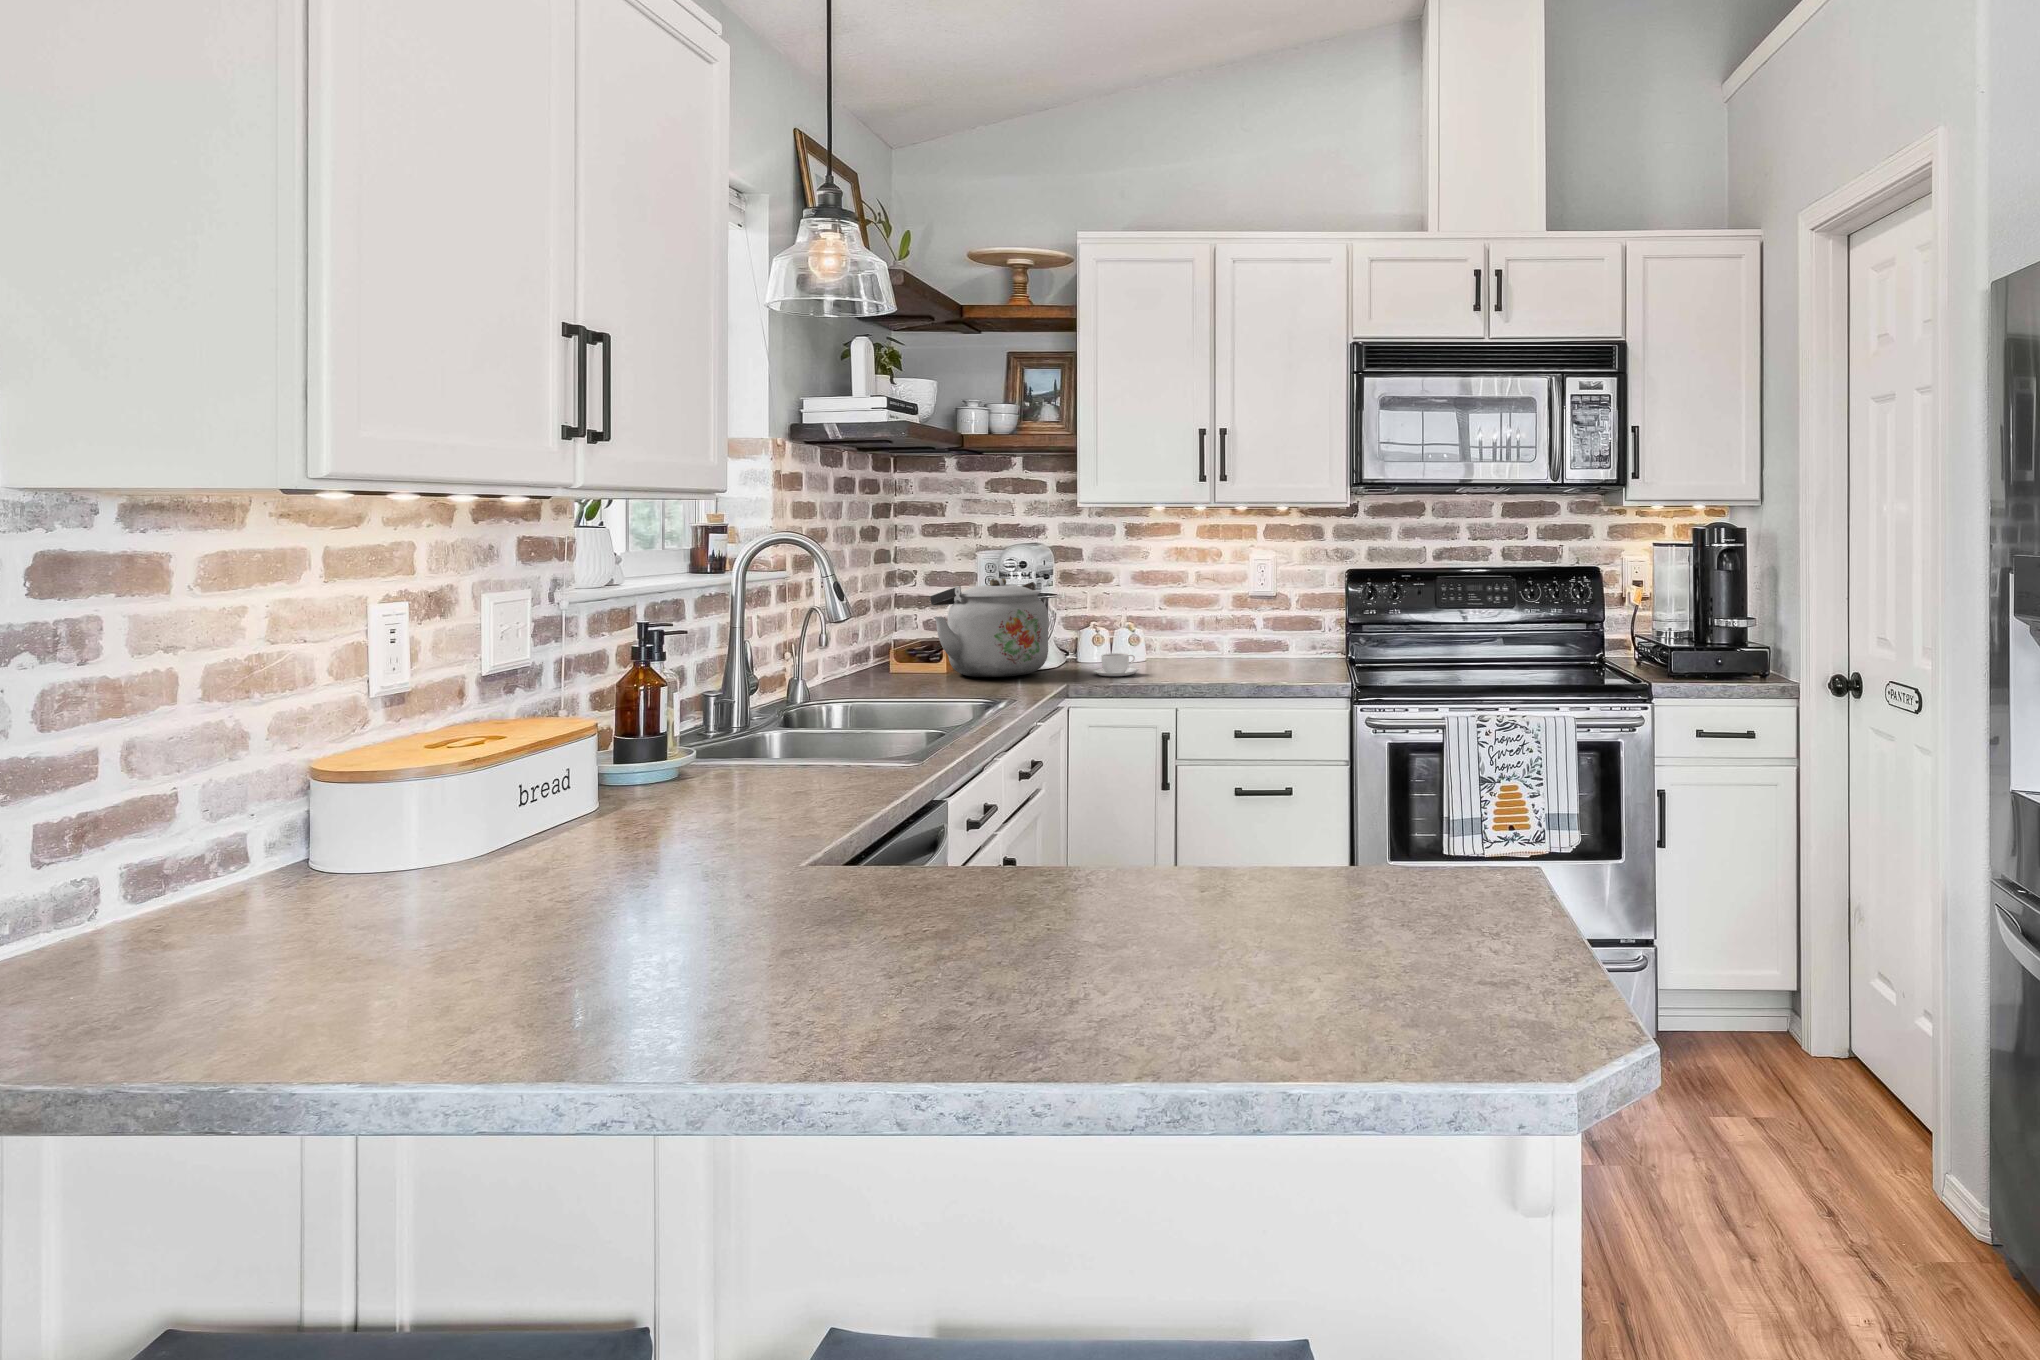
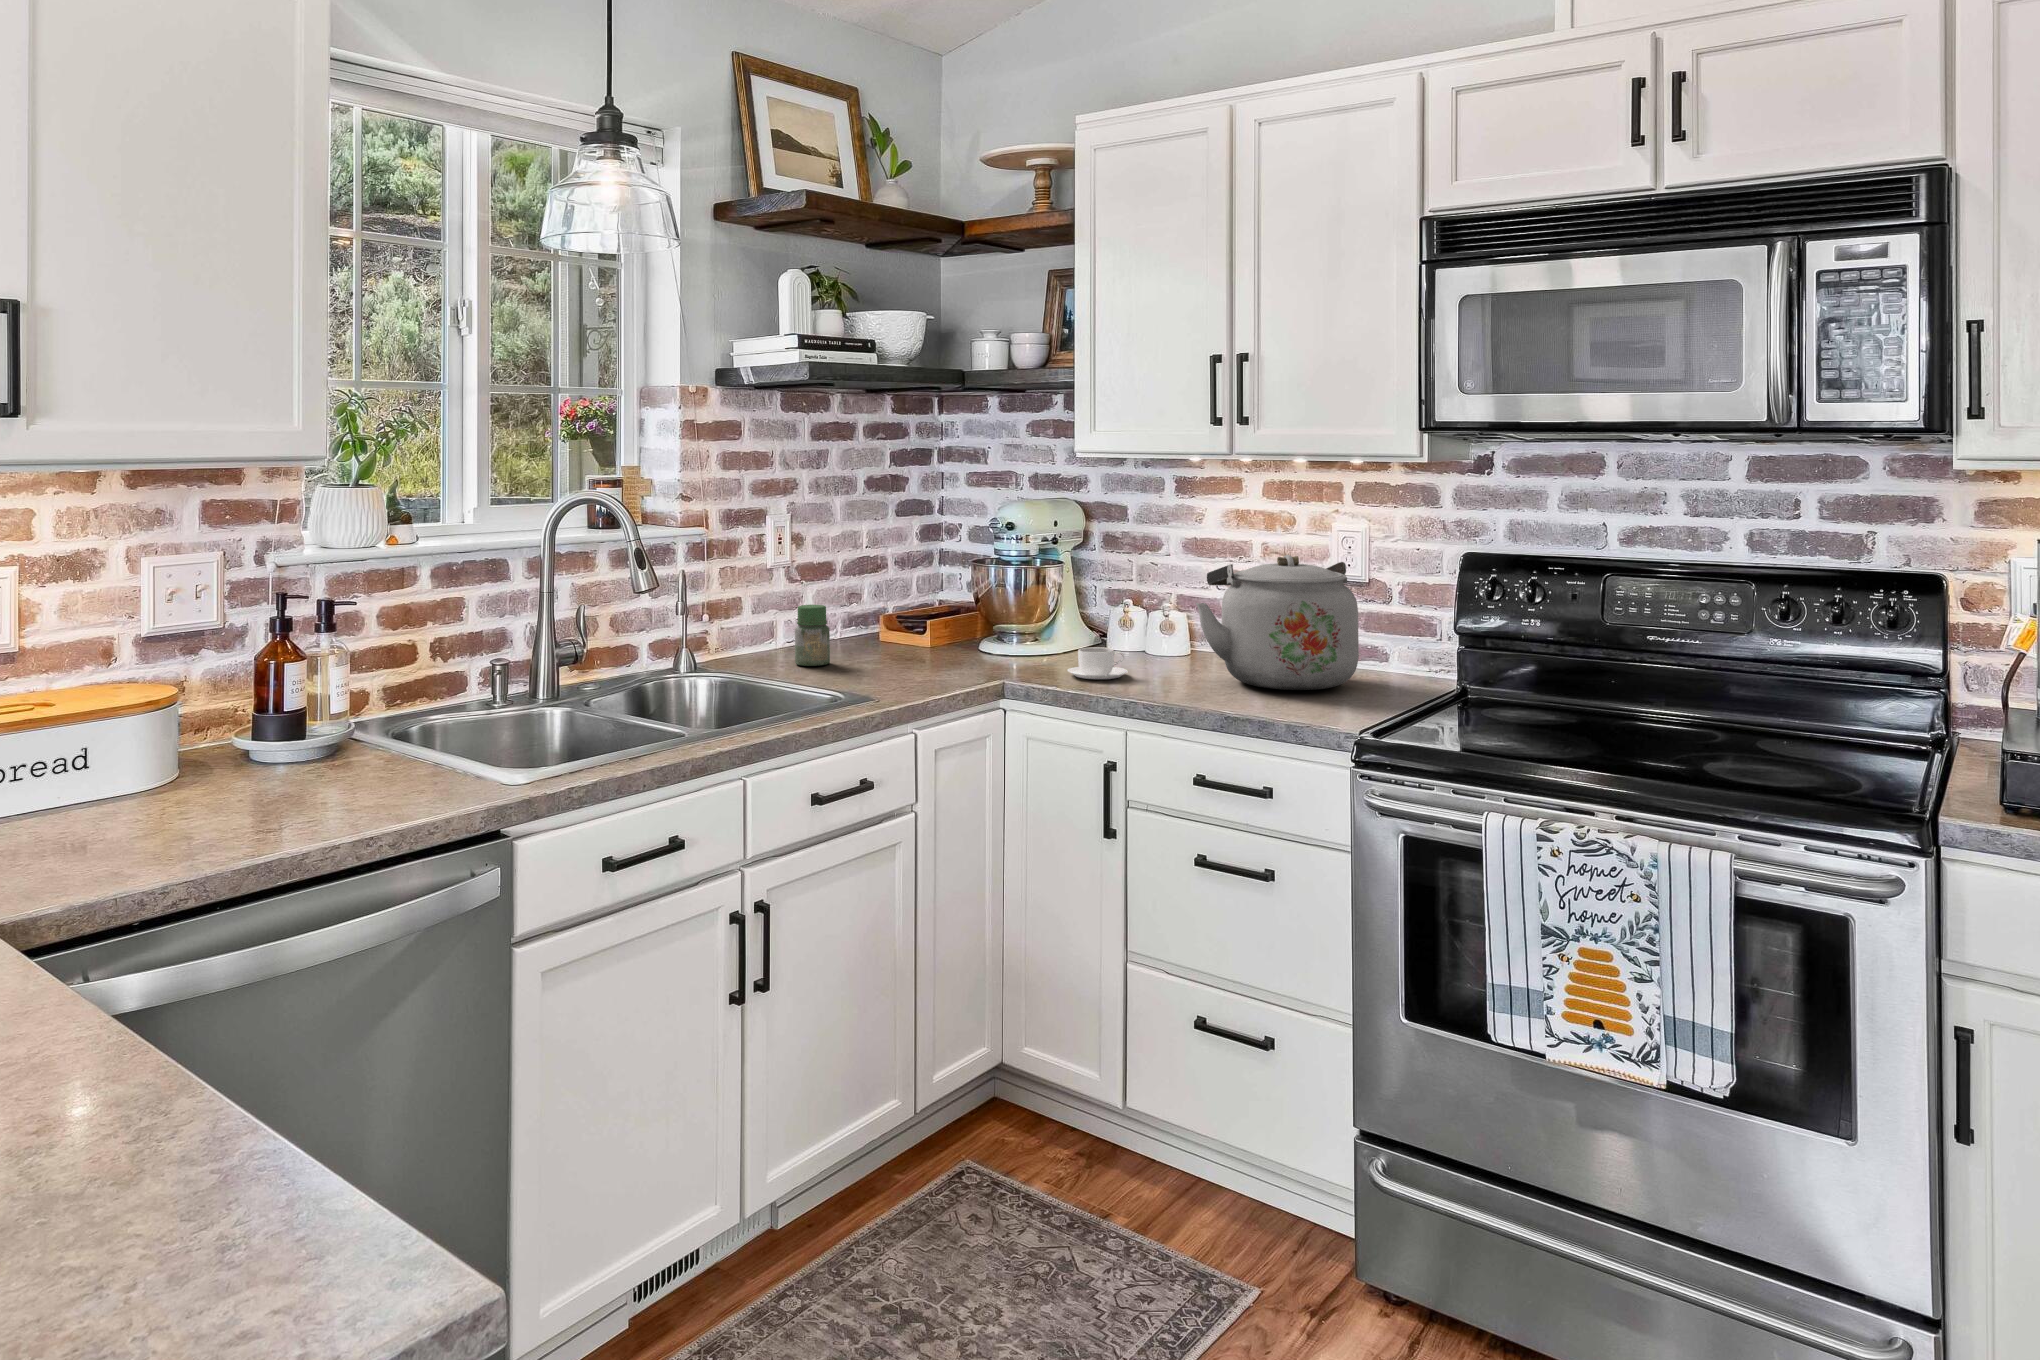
kettle: present [930,578,1048,677] -> present [1196,555,1359,690]
jar: none [869,636,900,688] -> present [795,605,830,666]

